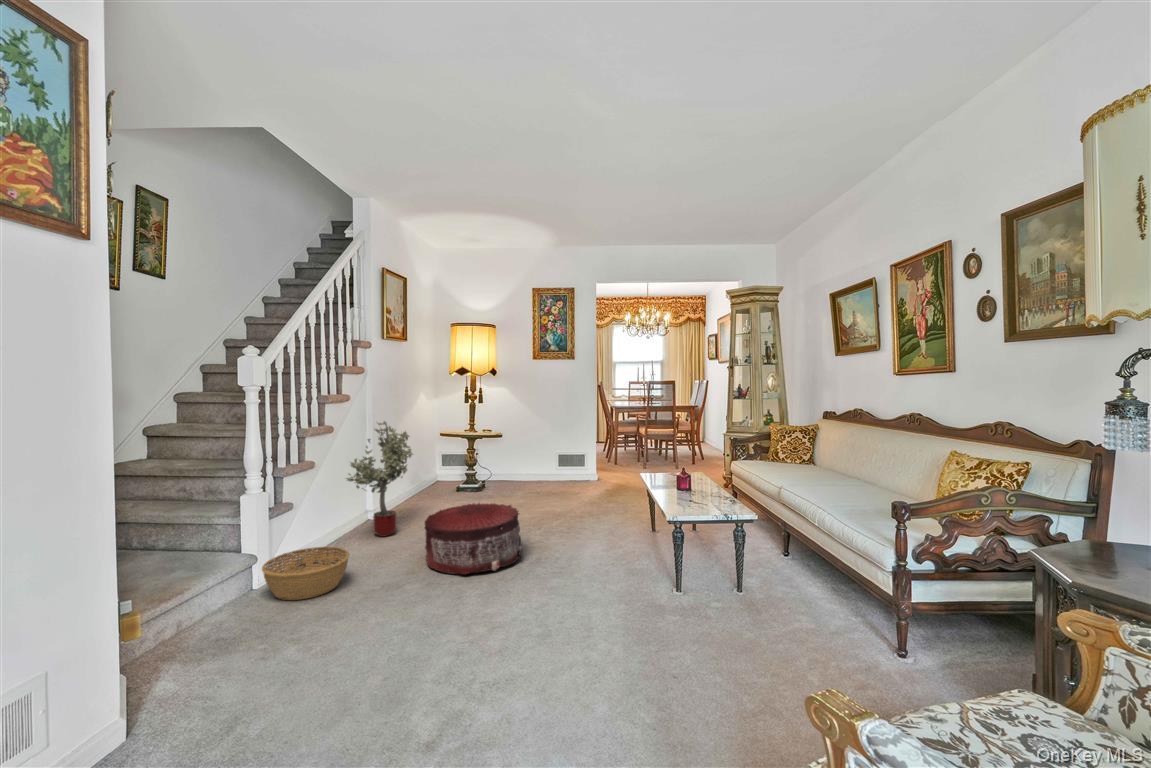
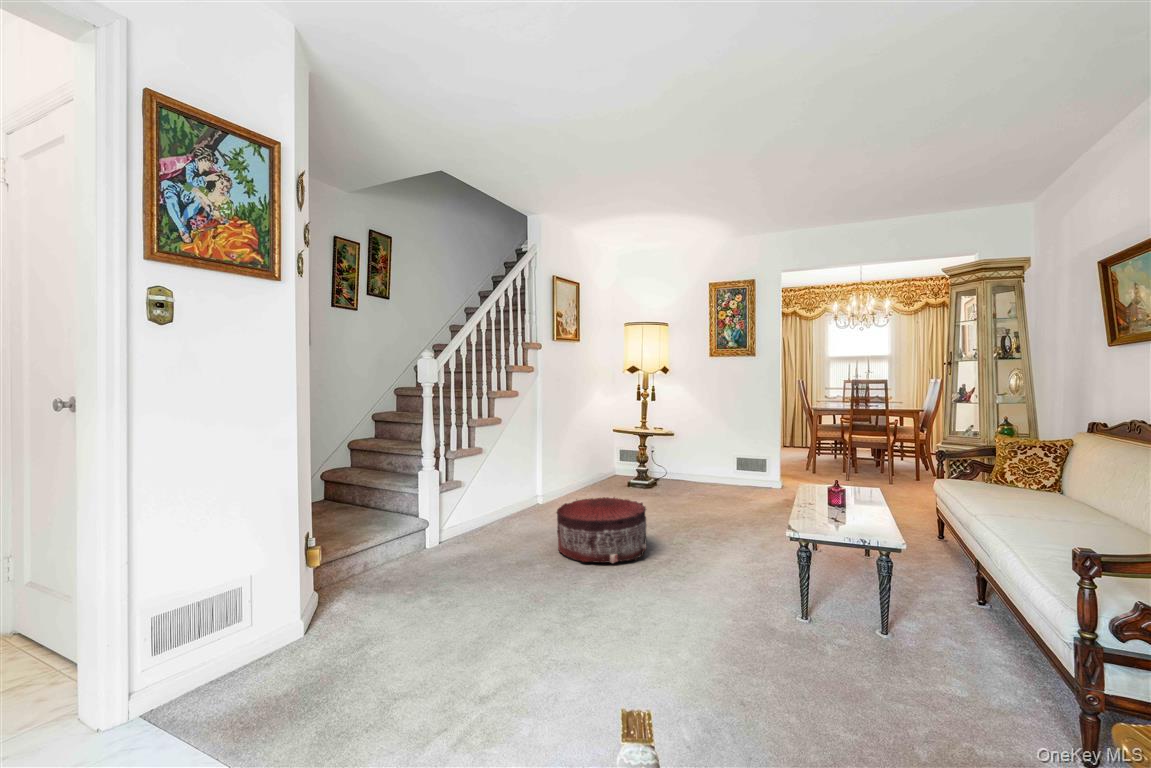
potted tree: present [347,421,413,537] -> none [506,415,569,520]
basket: present [262,547,349,600] -> none [426,519,493,559]

